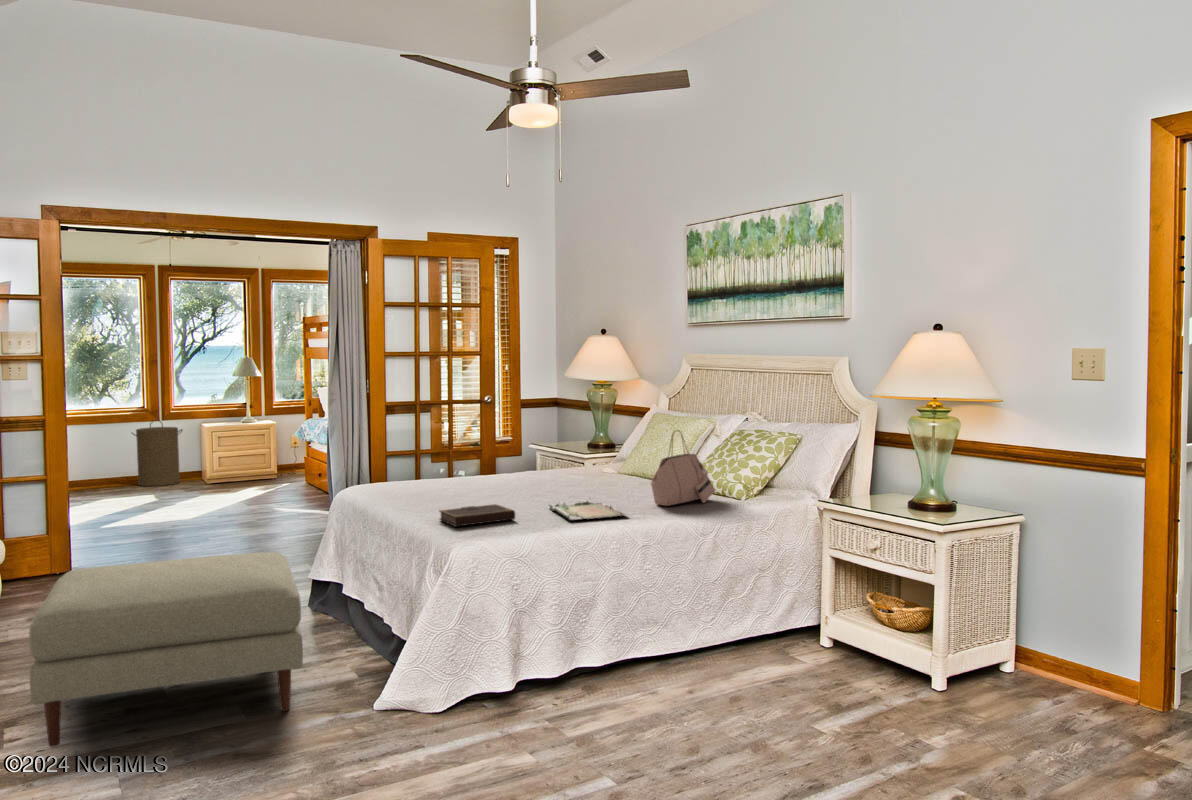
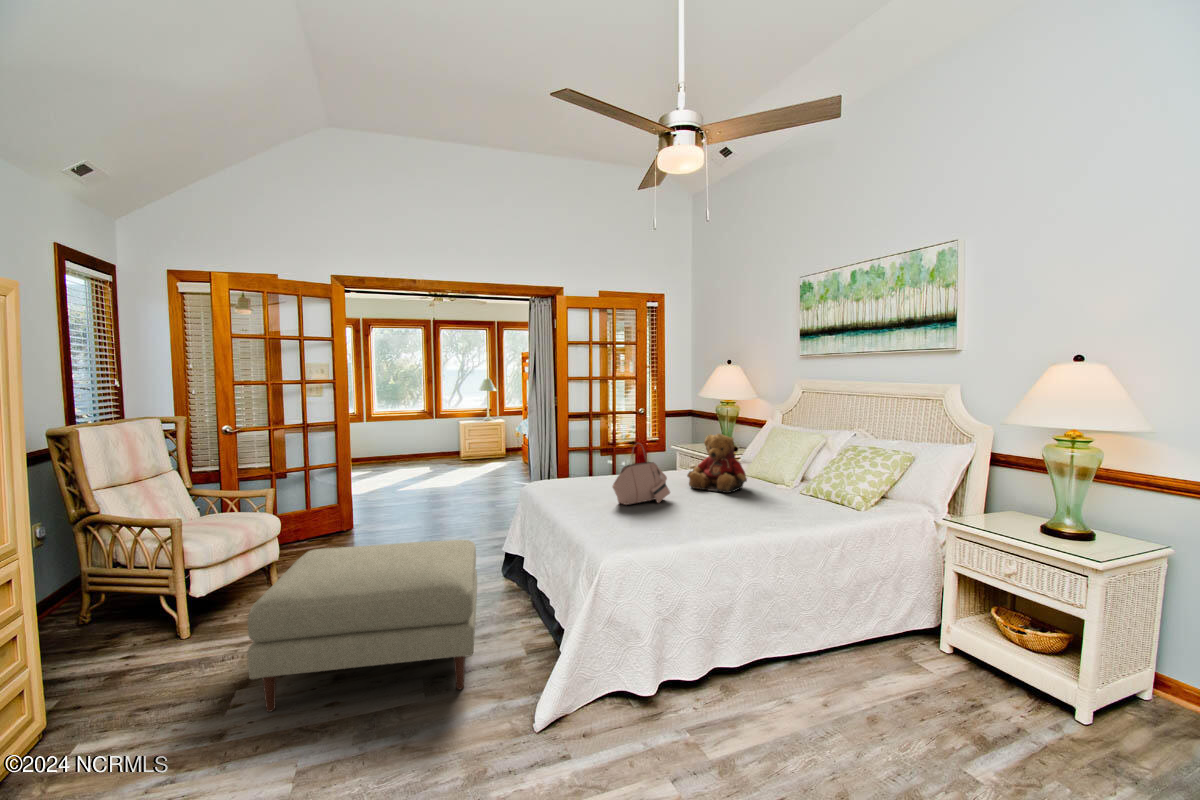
teddy bear: none [548,419,620,489] -> present [687,433,747,493]
laundry hamper: present [132,420,182,486] -> none [416,419,447,461]
handbag: present [651,430,715,506] -> present [612,447,670,505]
tray: present [549,501,626,520] -> none [688,504,761,531]
notebook: present [439,504,515,526] -> none [595,510,660,532]

